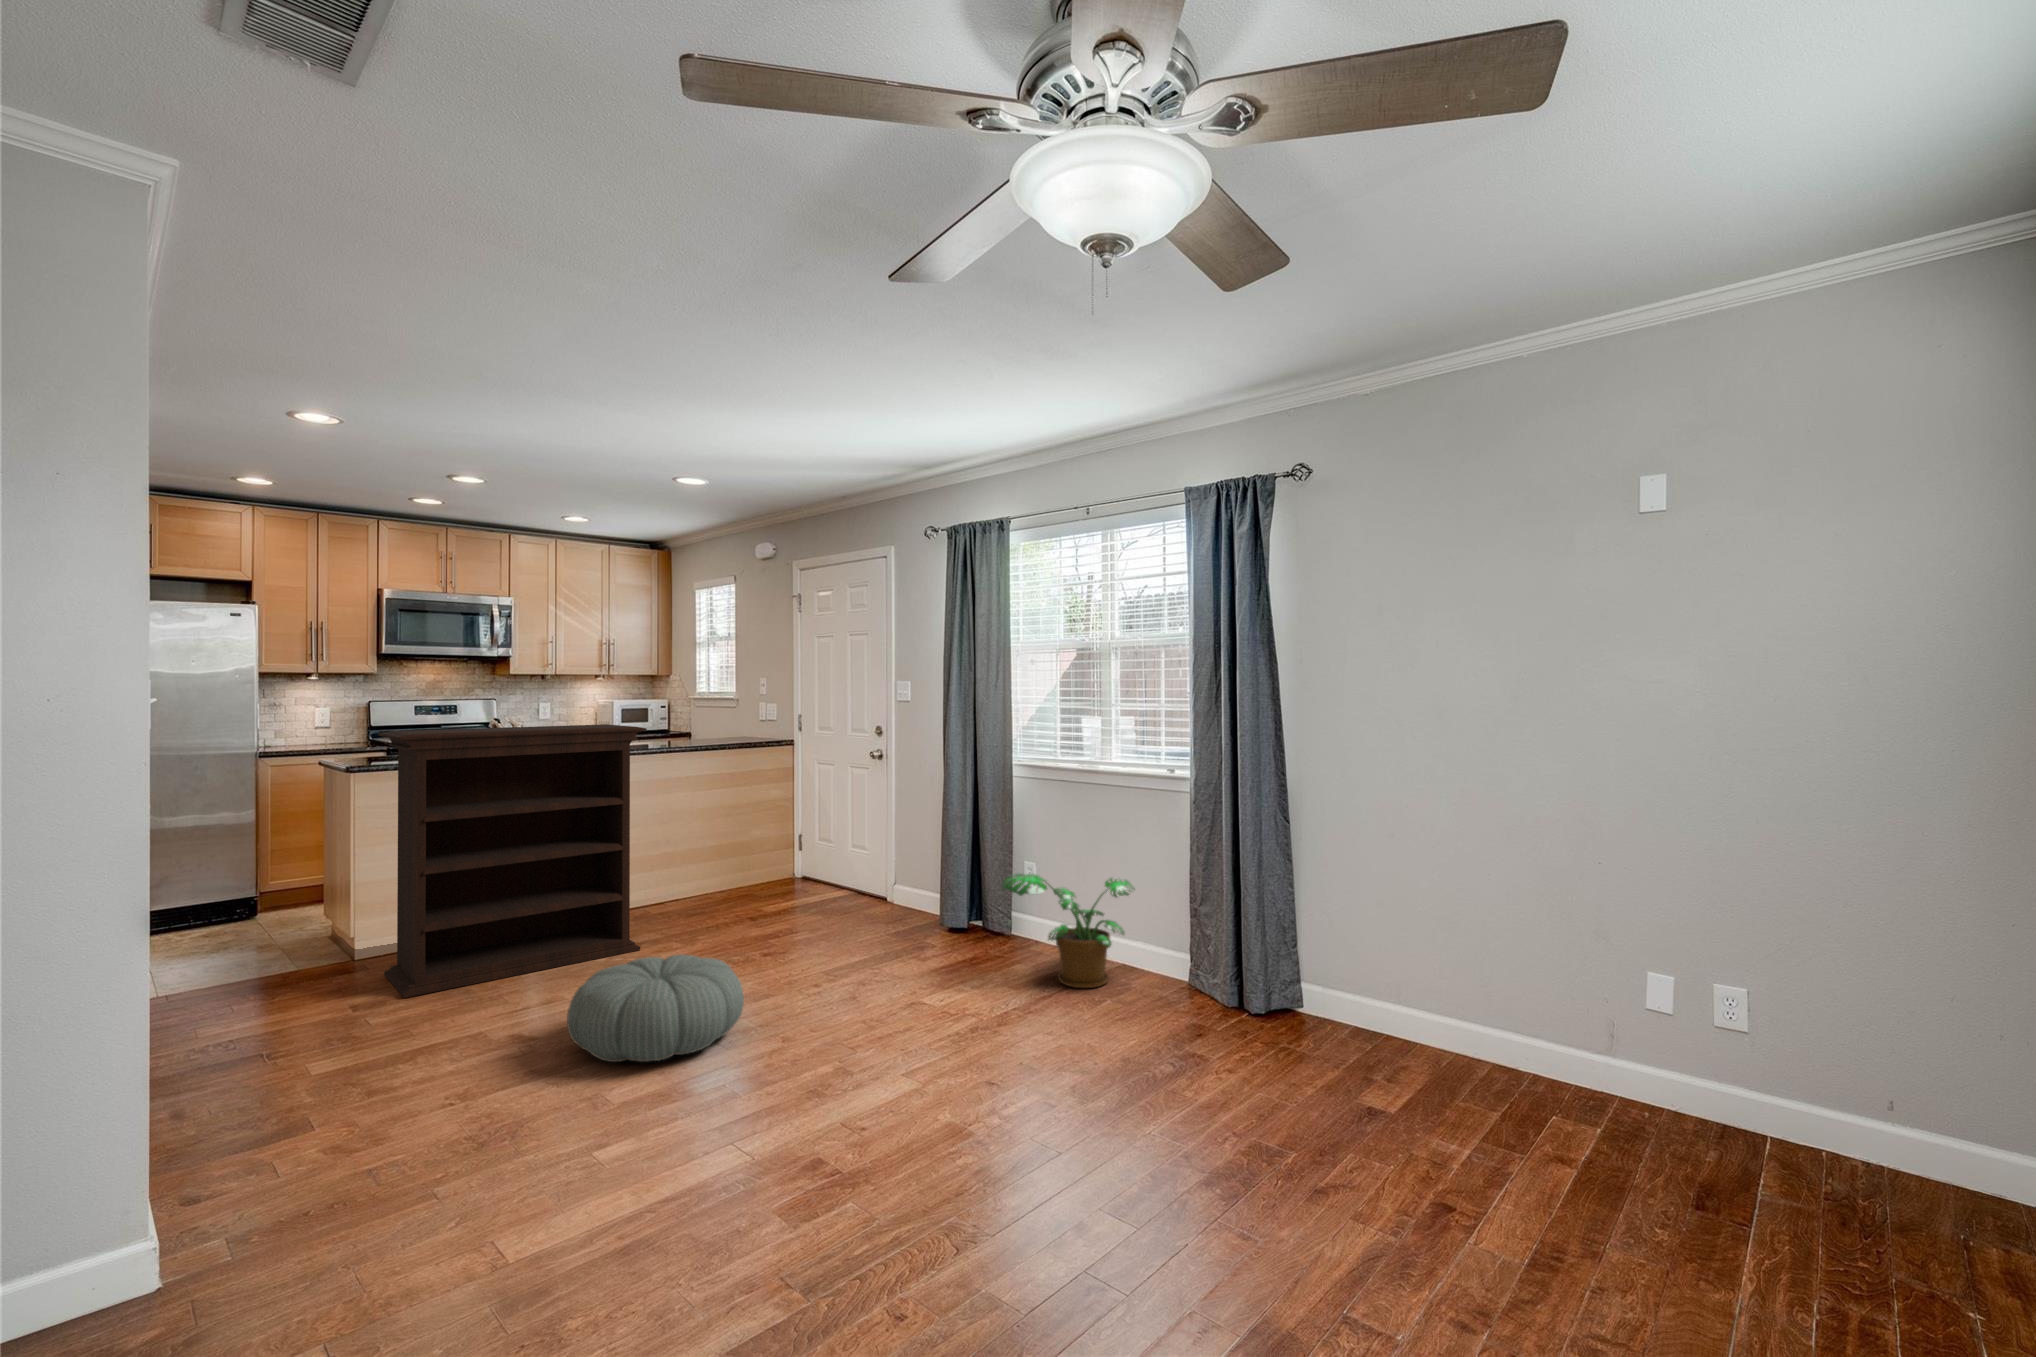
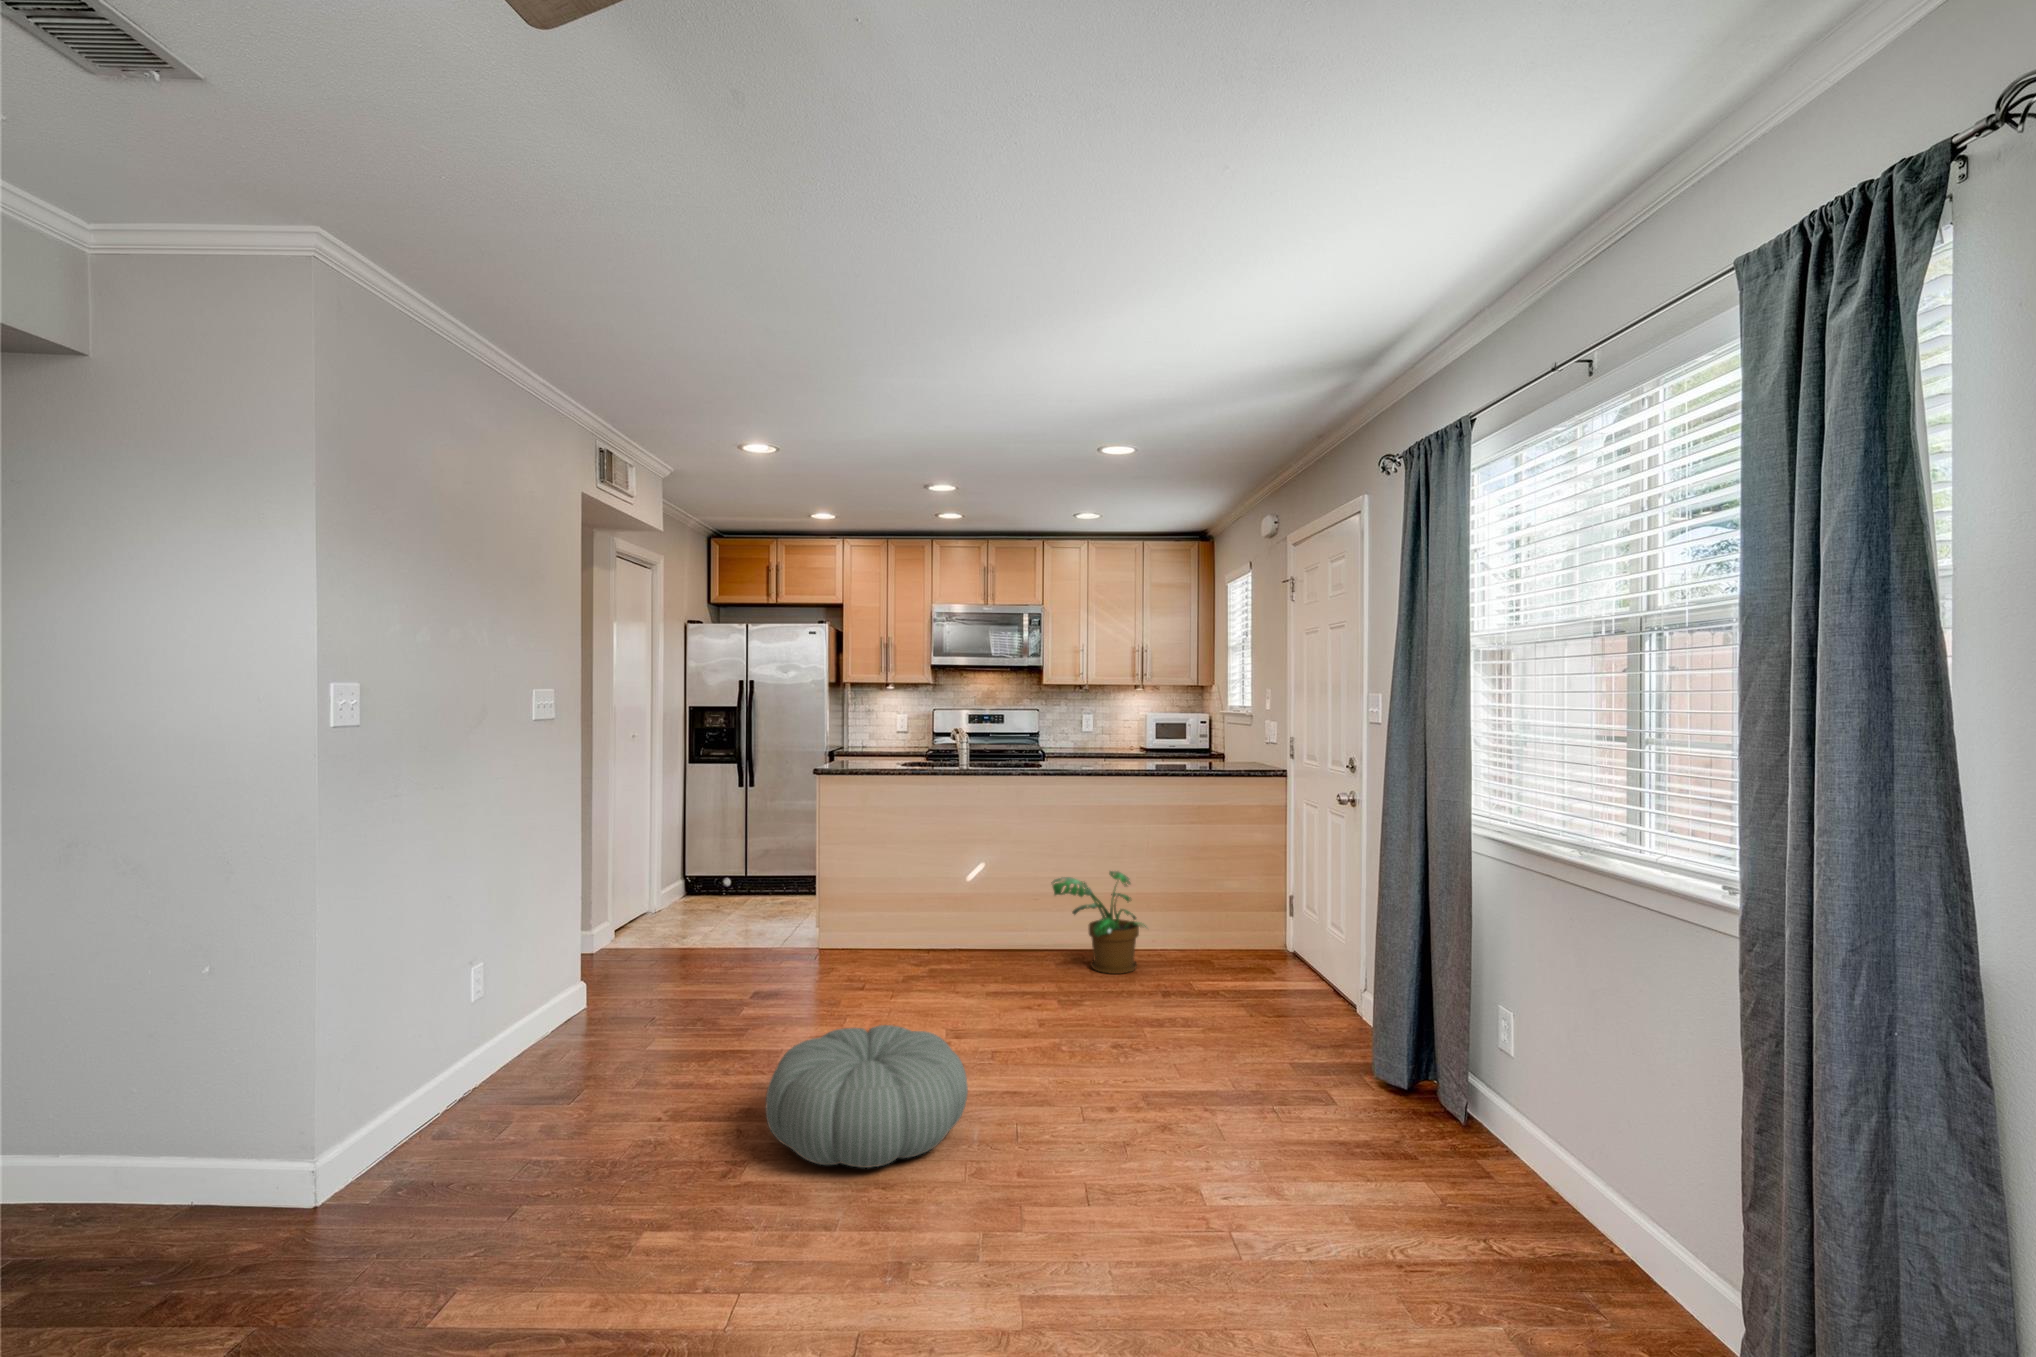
bookshelf: present [378,724,647,998] -> none [777,741,1019,1005]
potted plant: present [1001,874,1135,988] -> present [1052,871,1146,974]

